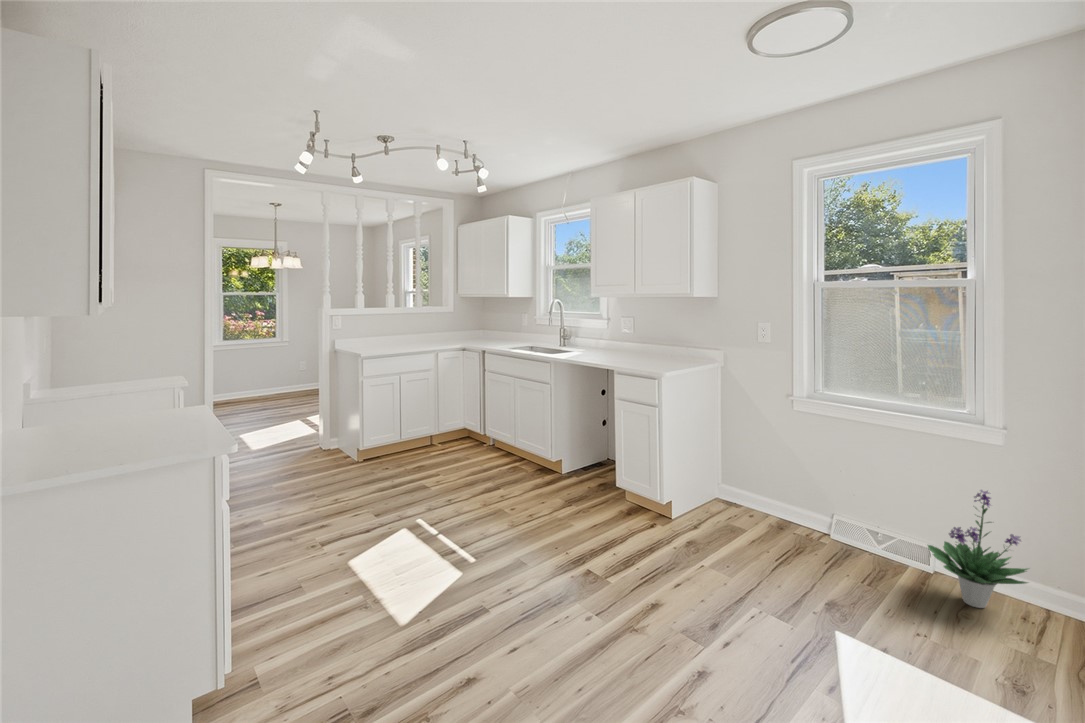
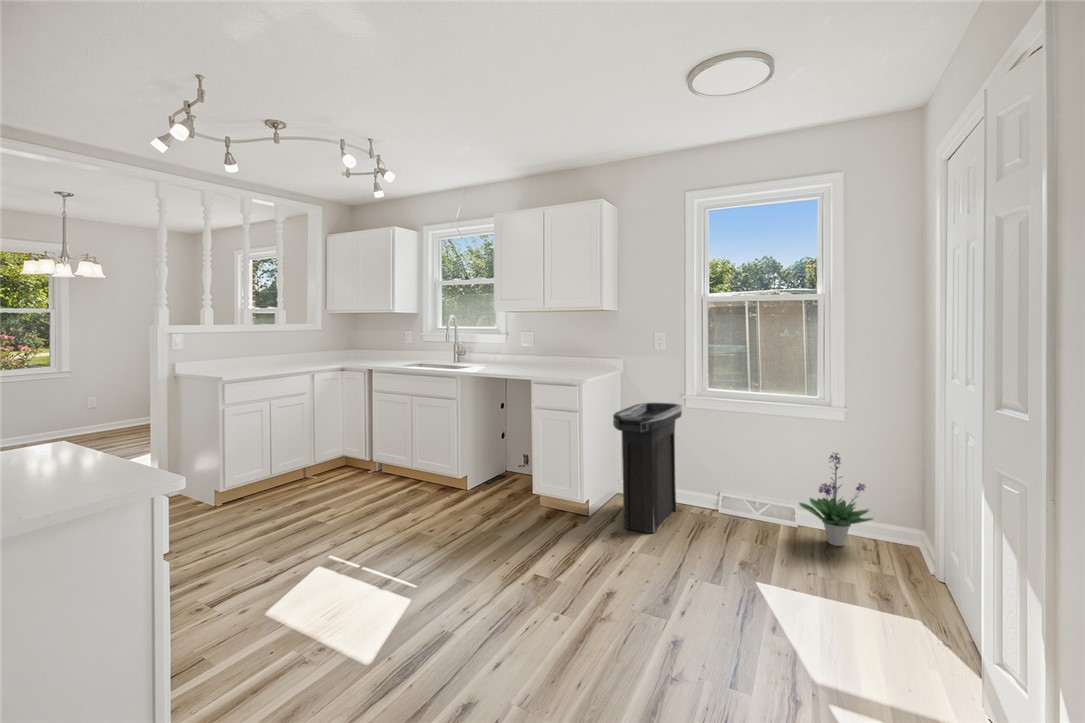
trash can: none [700,405,793,549] -> present [613,403,682,533]

